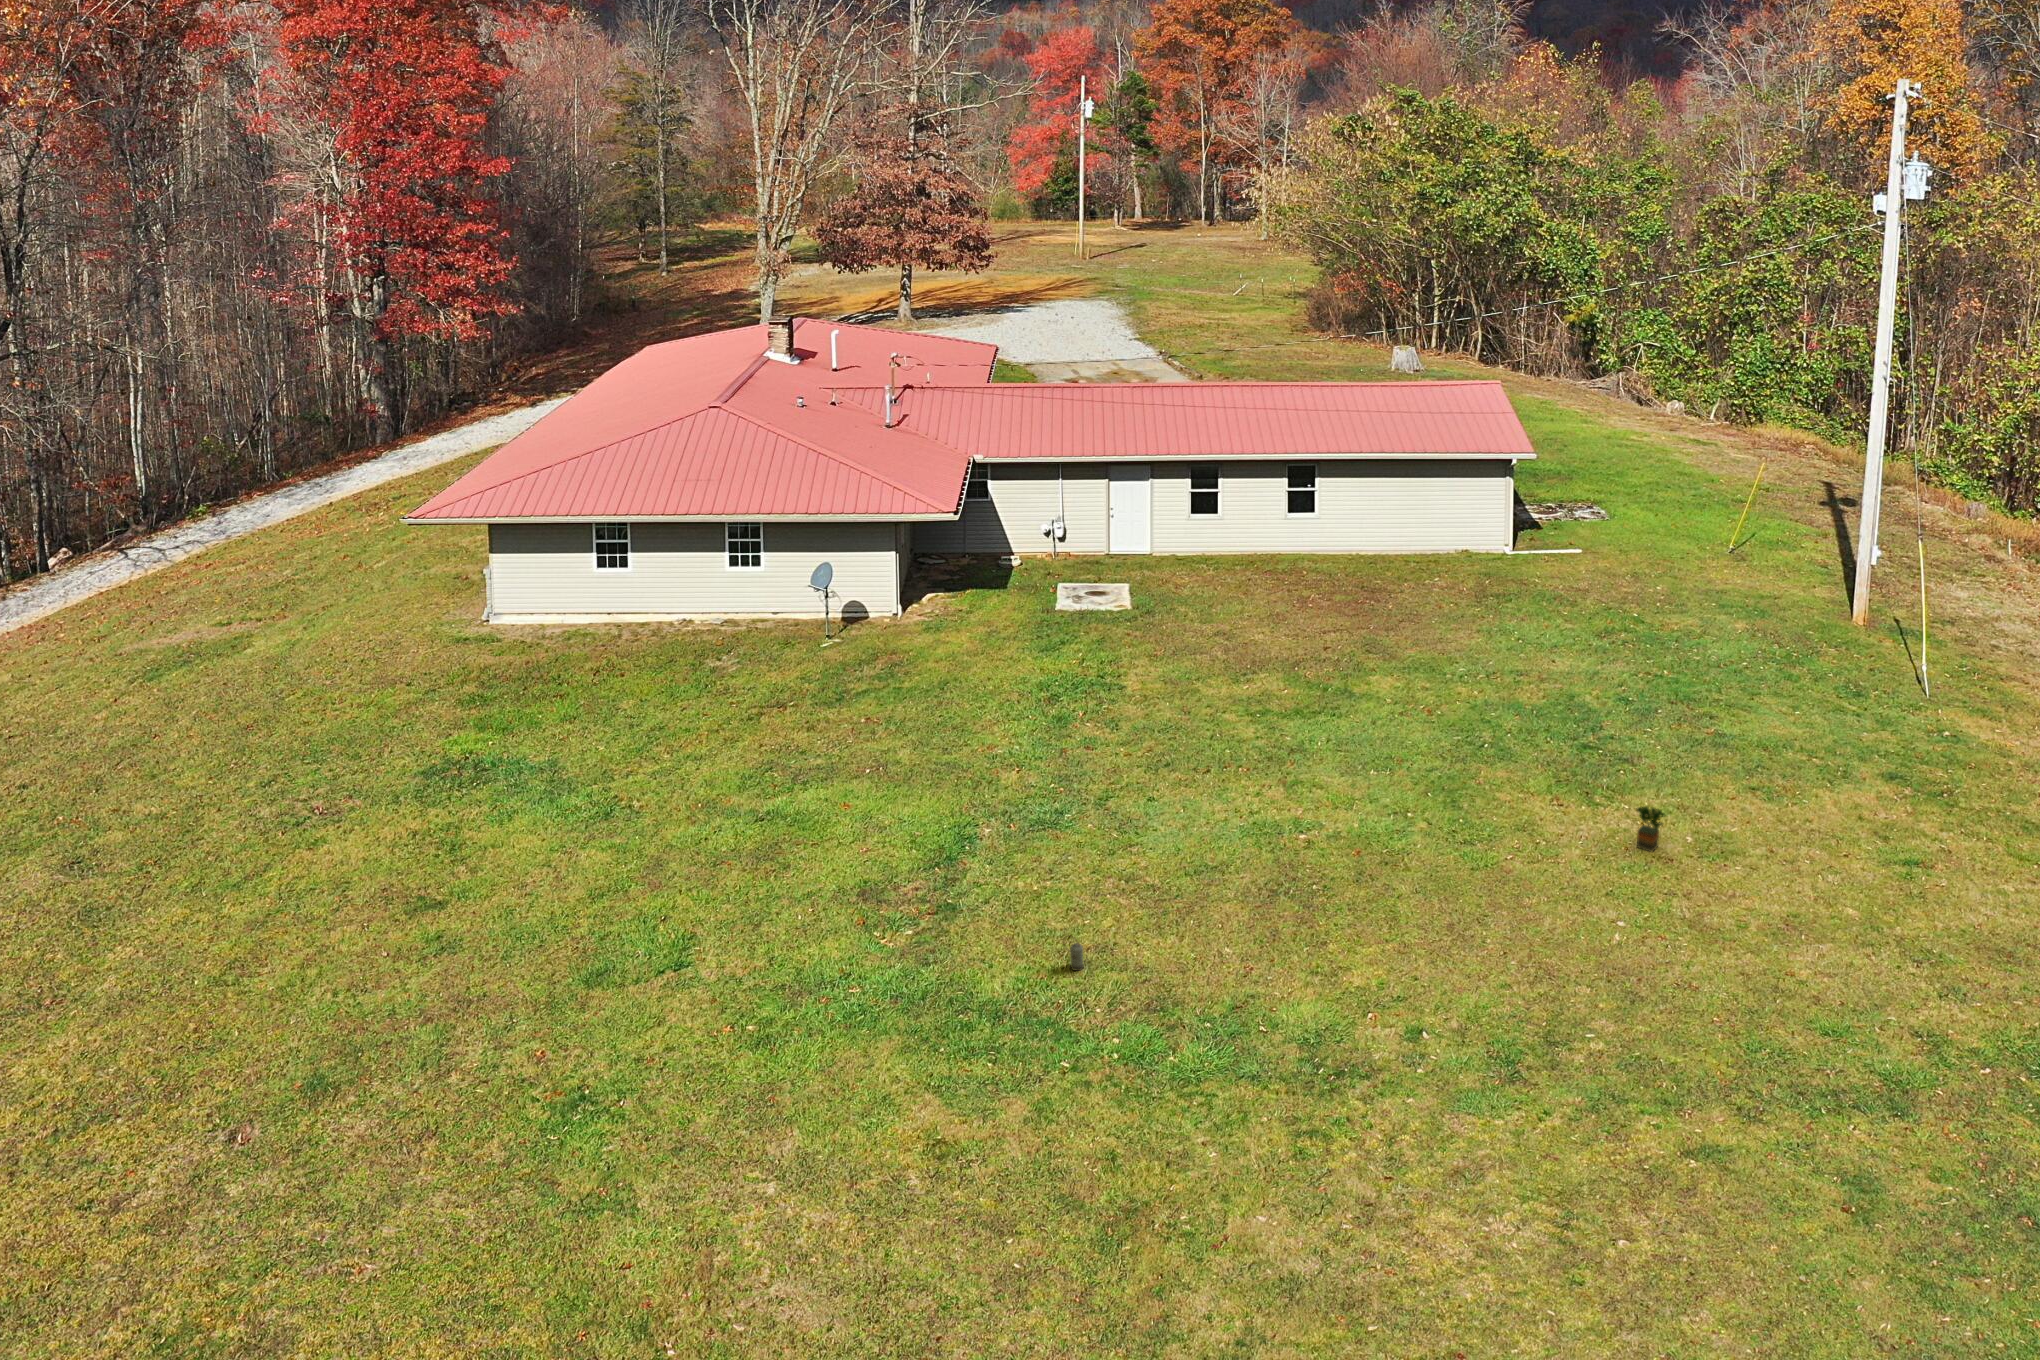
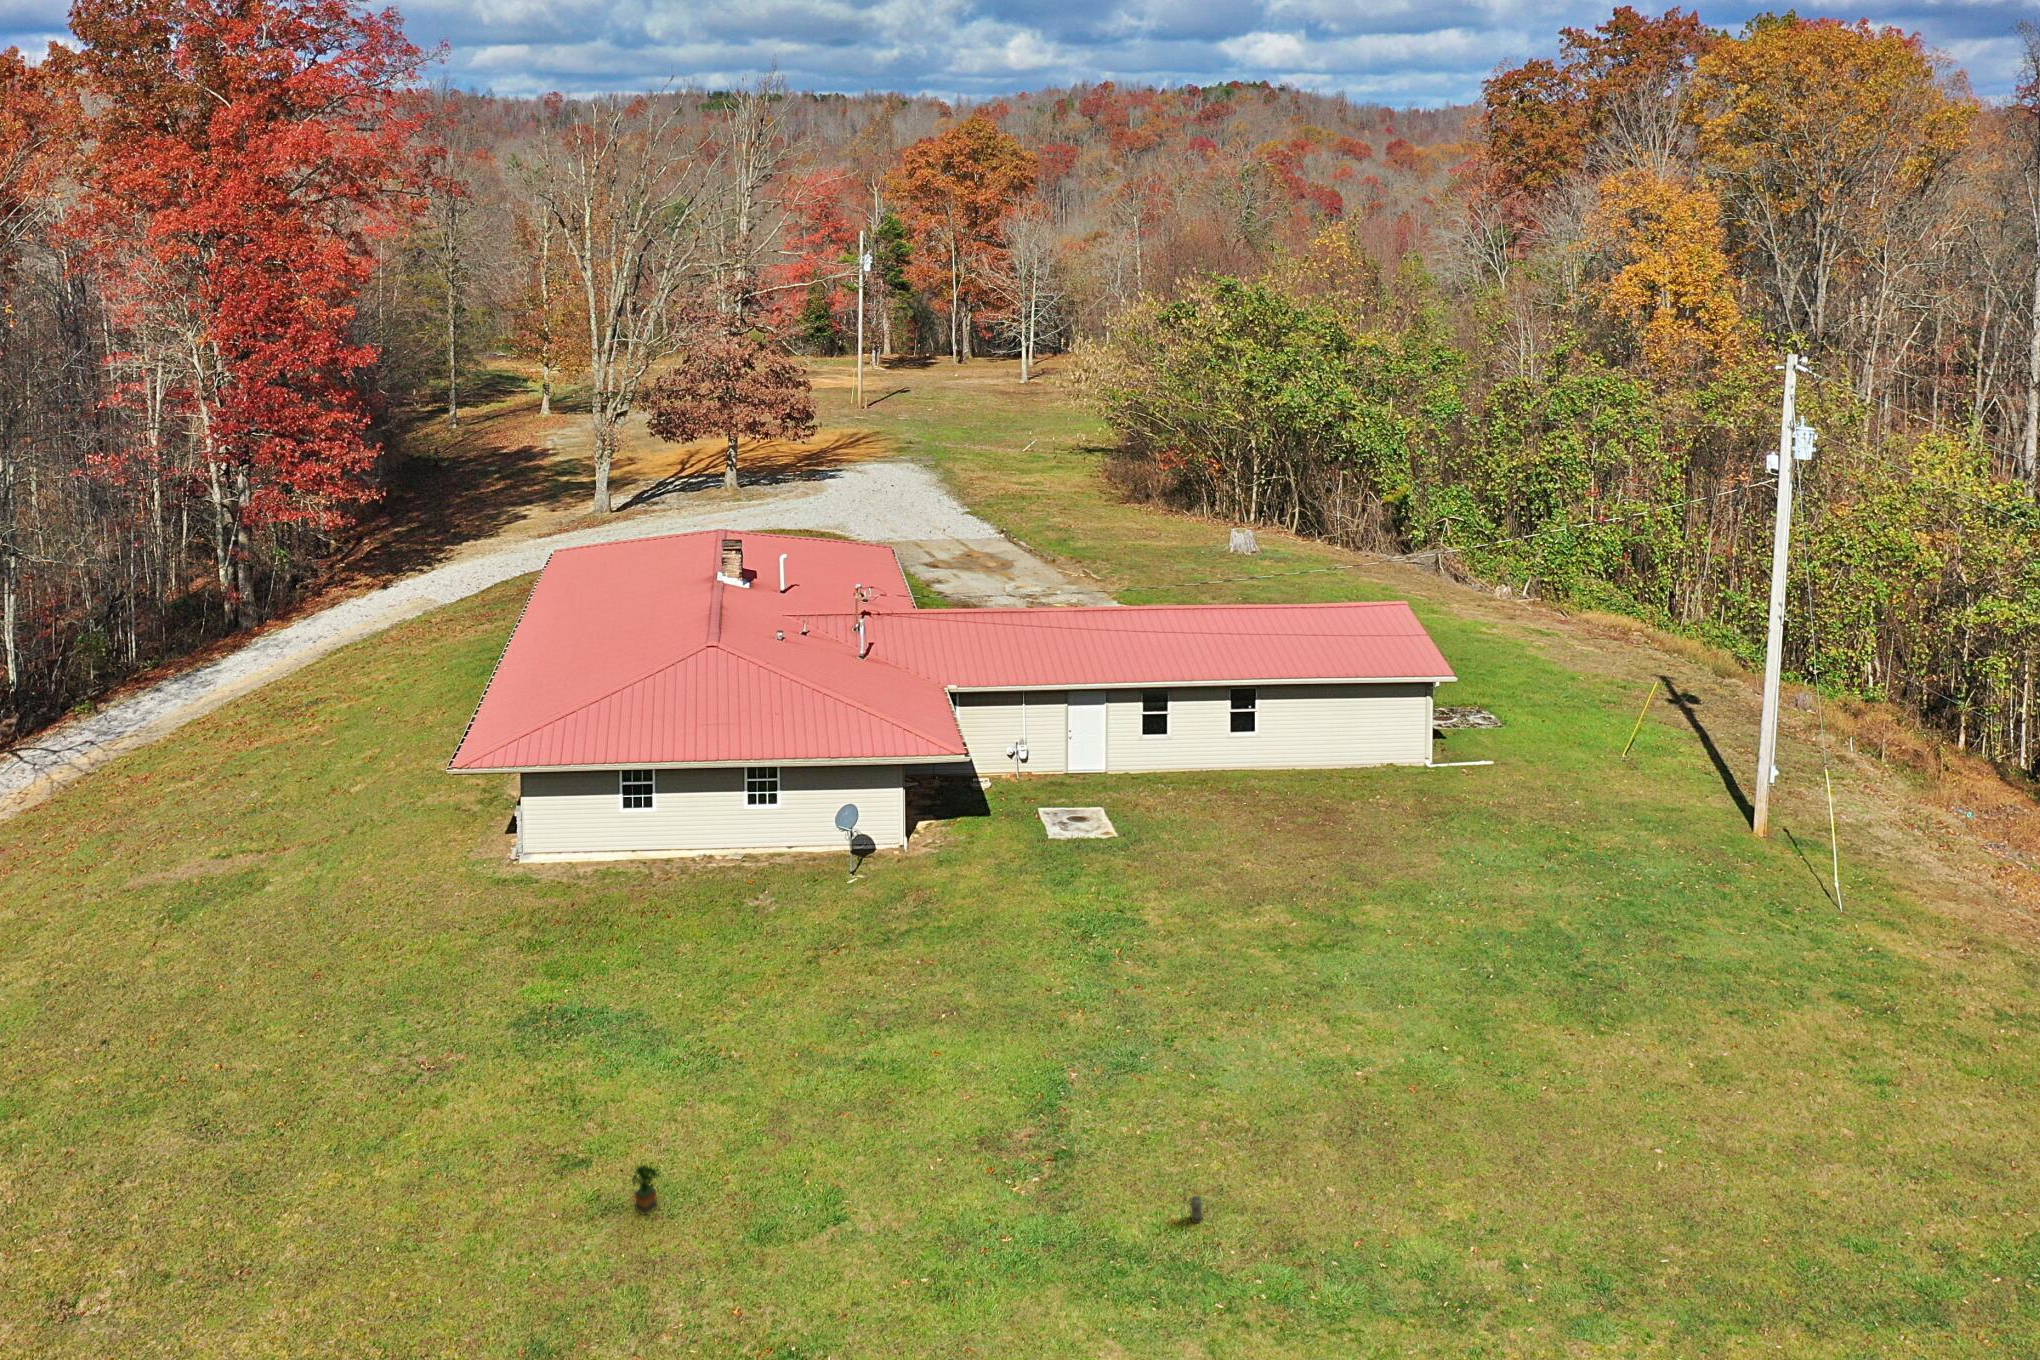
potted tree: present [1636,806,1664,852] -> present [632,1166,659,1215]

